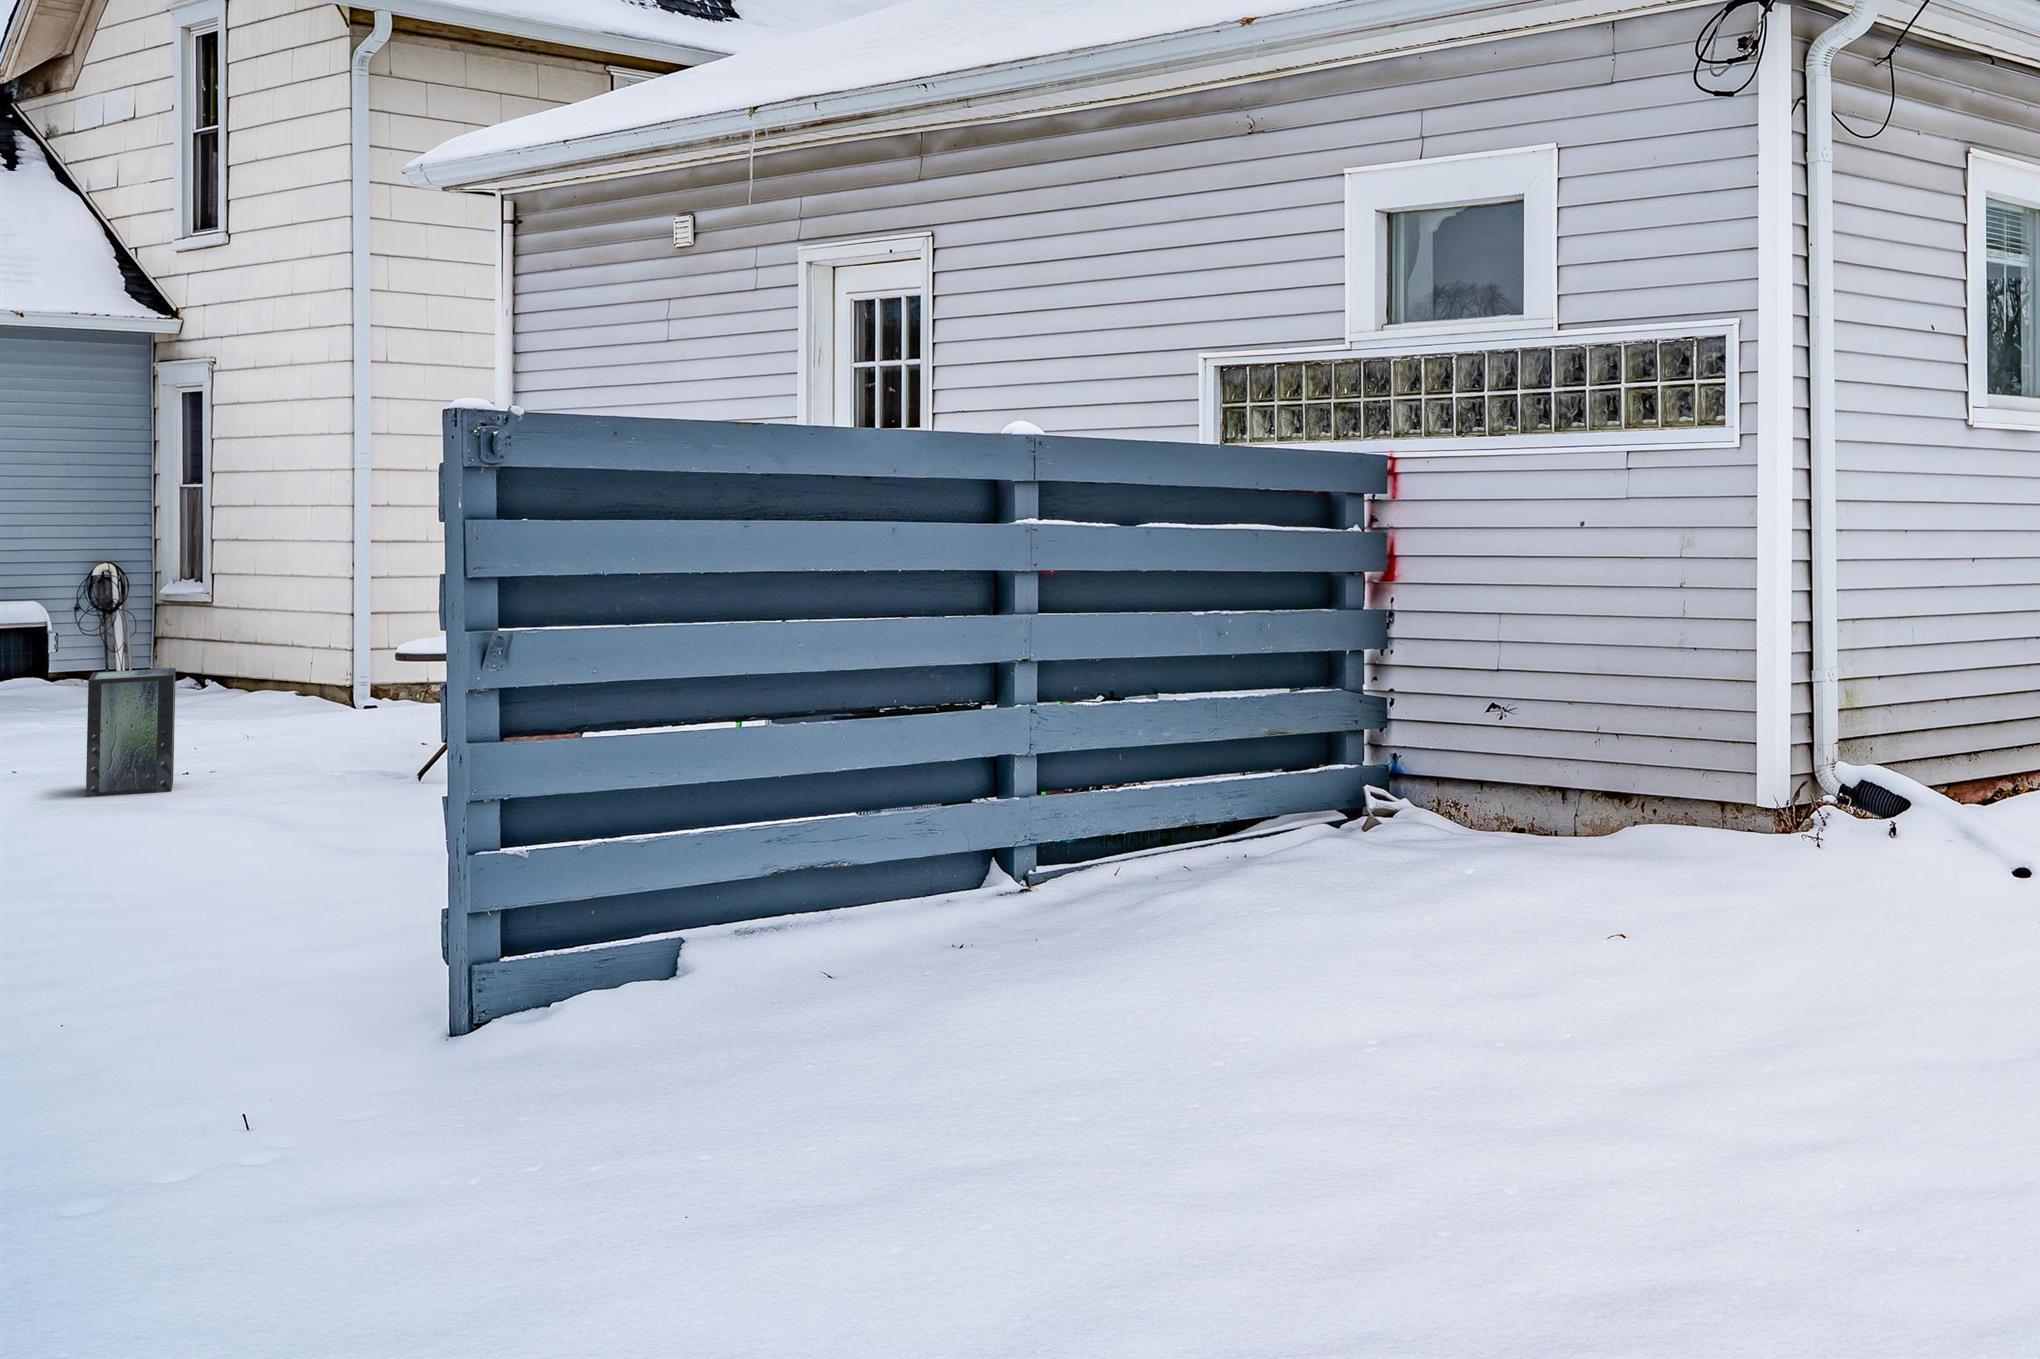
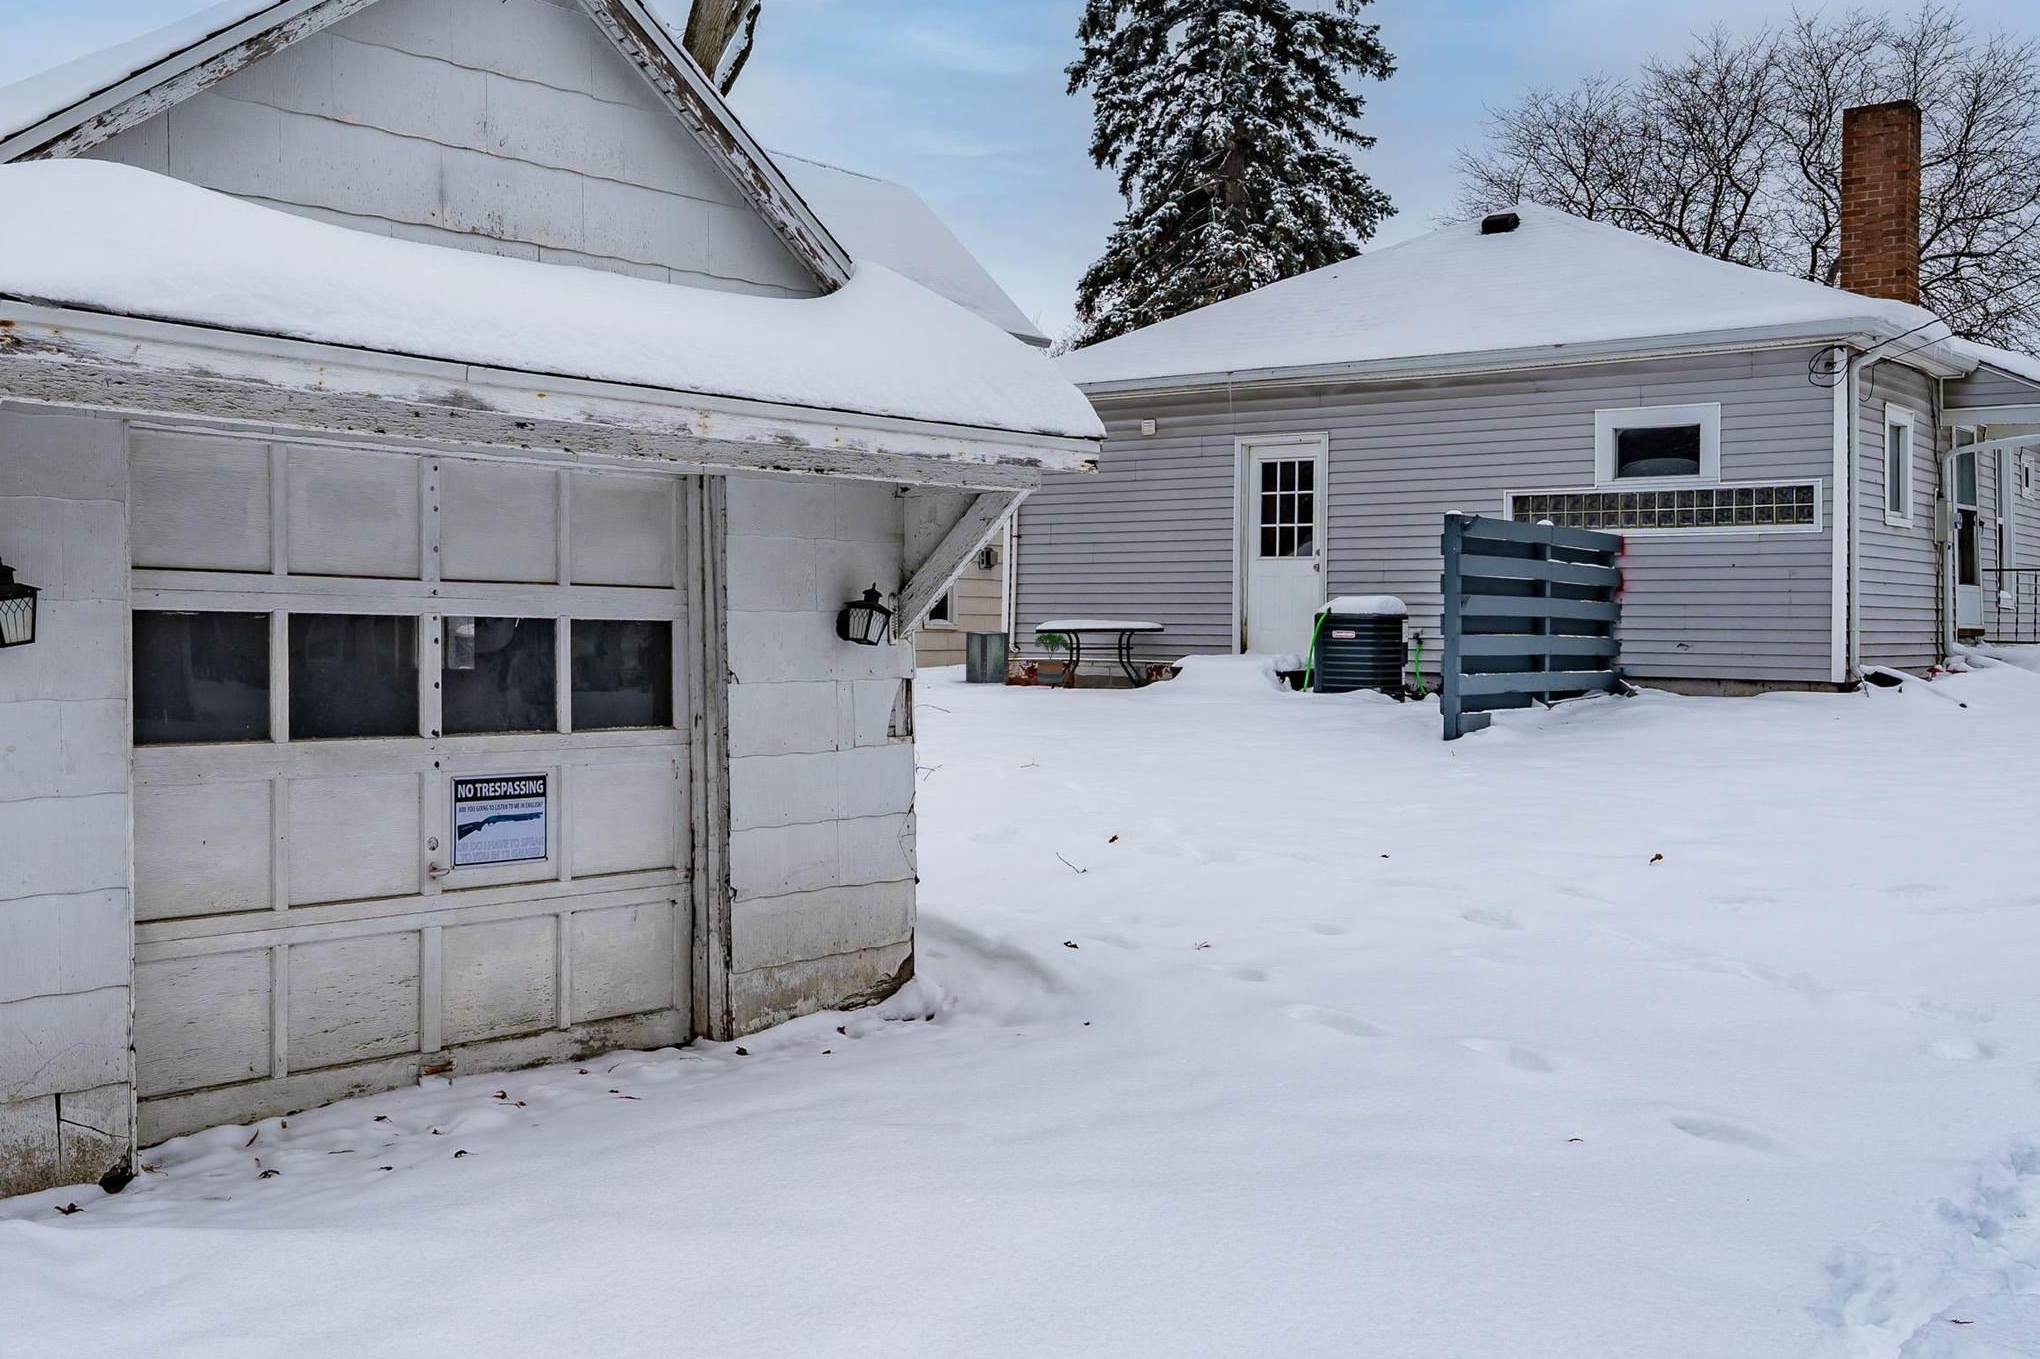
potted tree: none [246,672,336,792] -> present [1035,634,1070,683]

